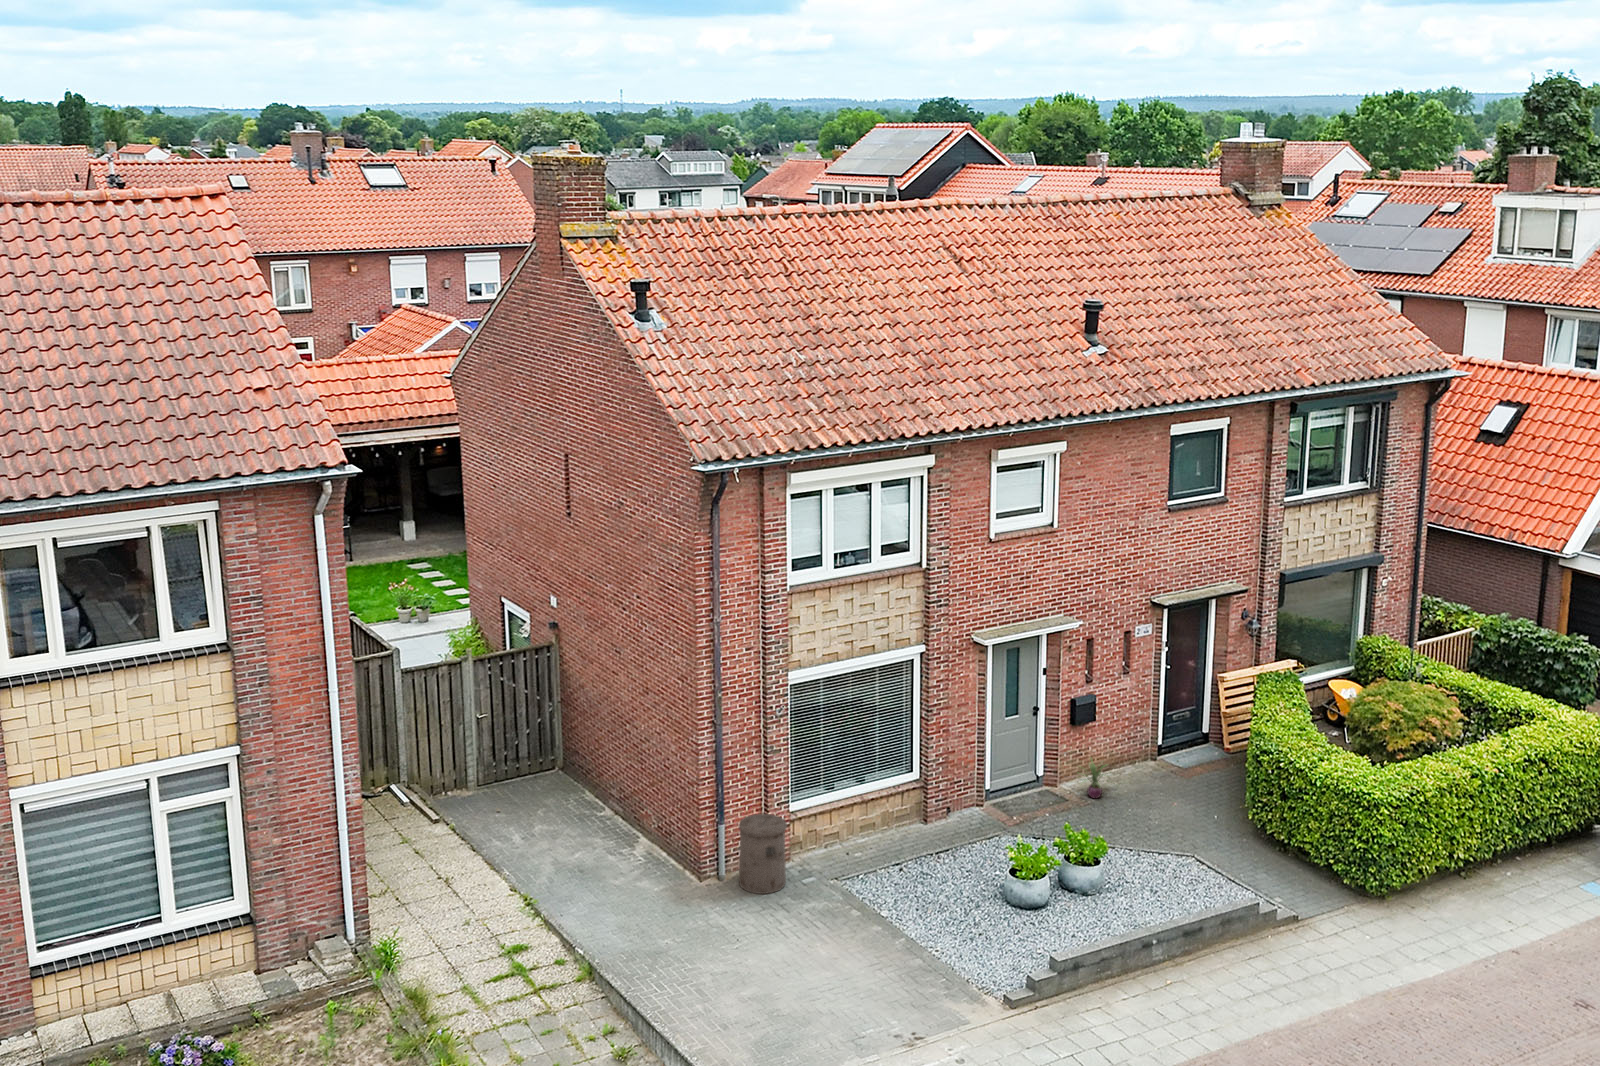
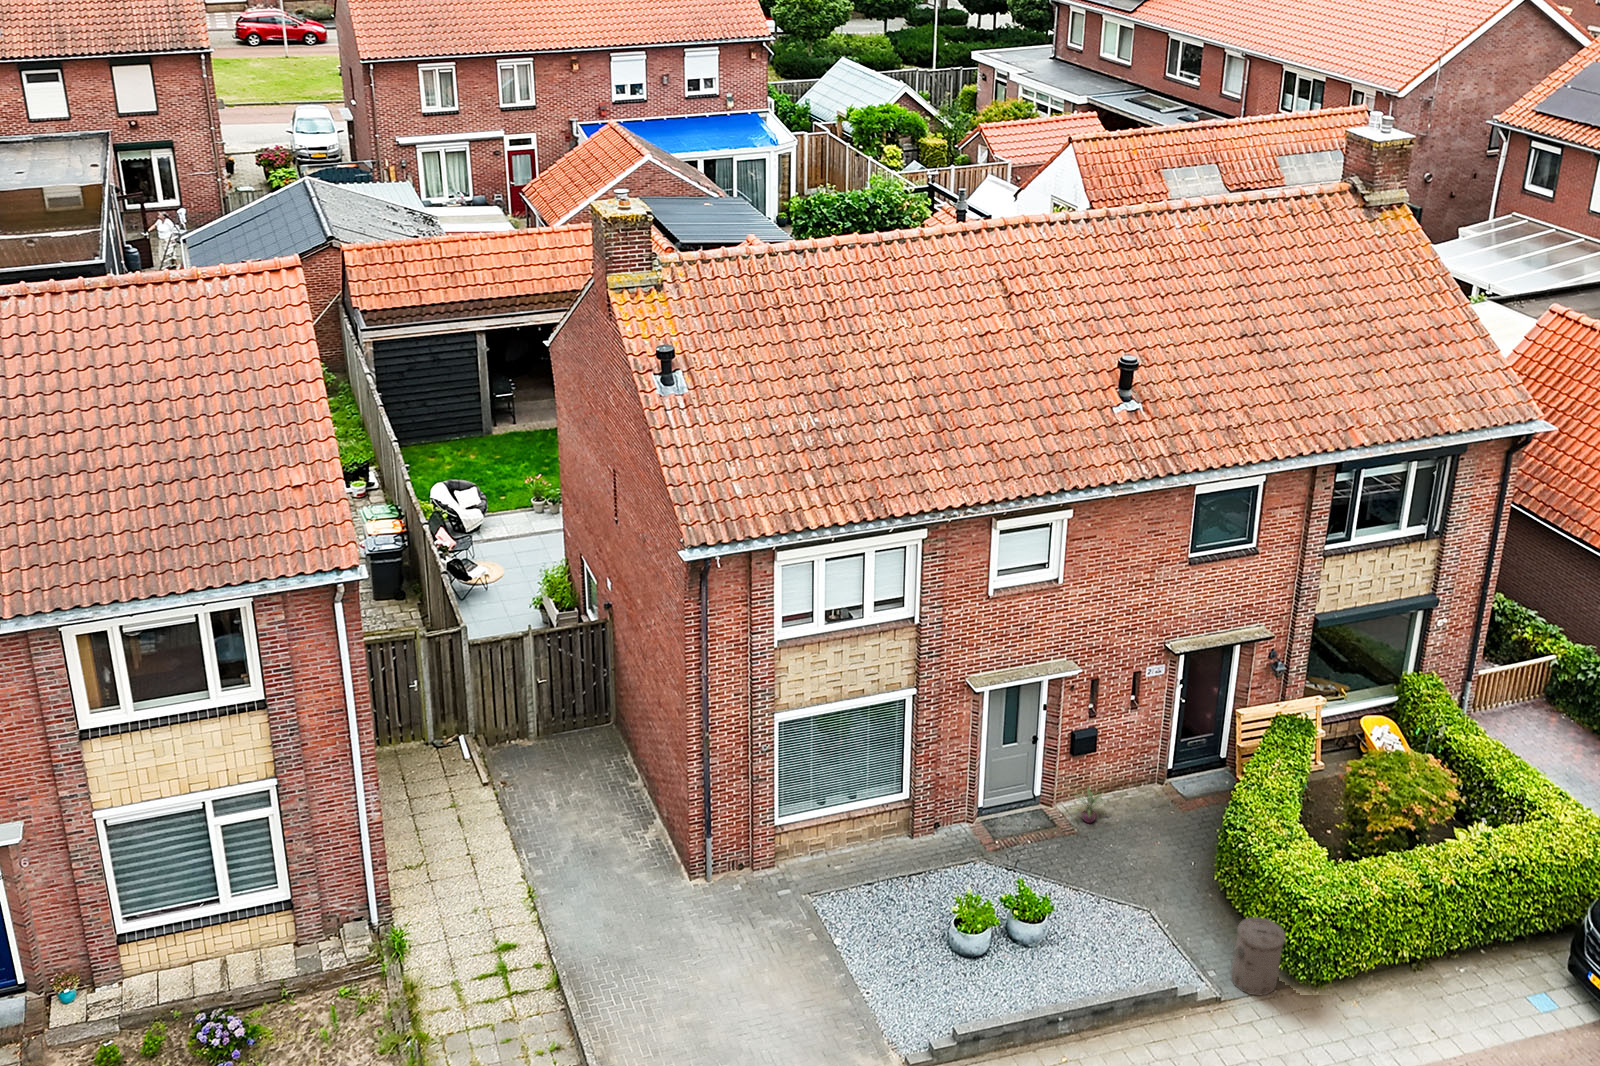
trash can: present [739,814,787,894] -> present [1230,917,1285,995]

